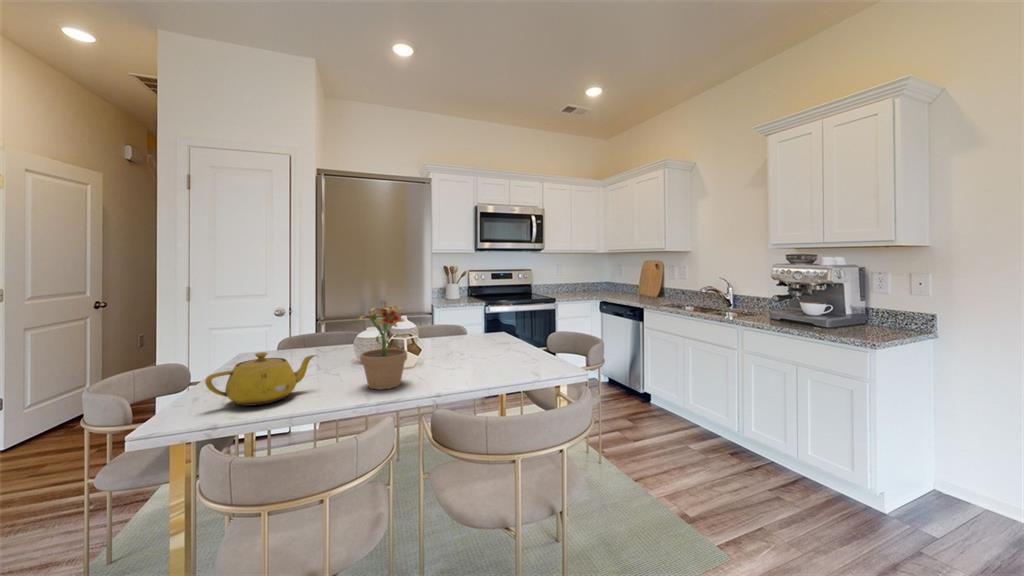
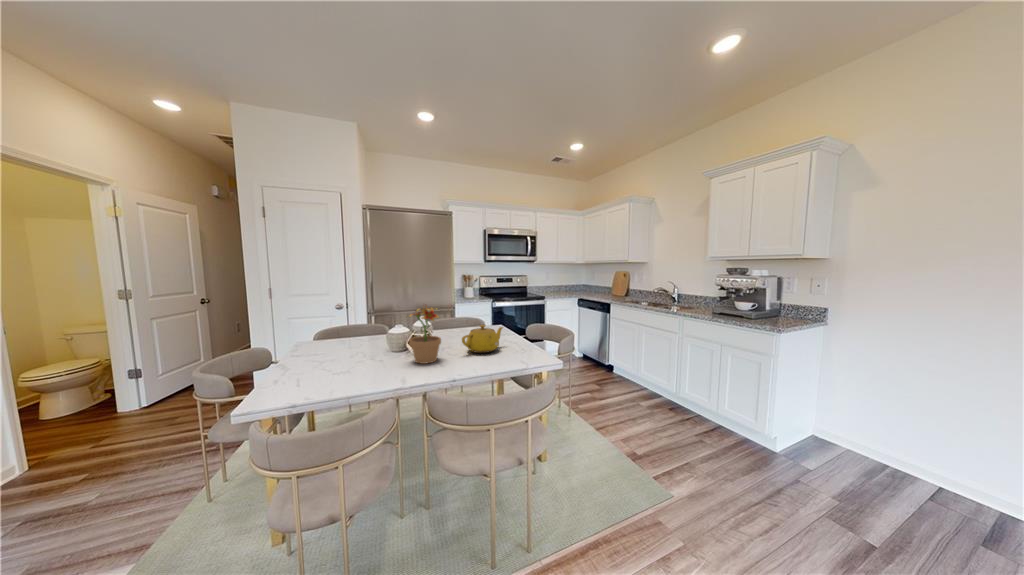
teapot: present [205,352,316,406] -> present [462,325,503,353]

